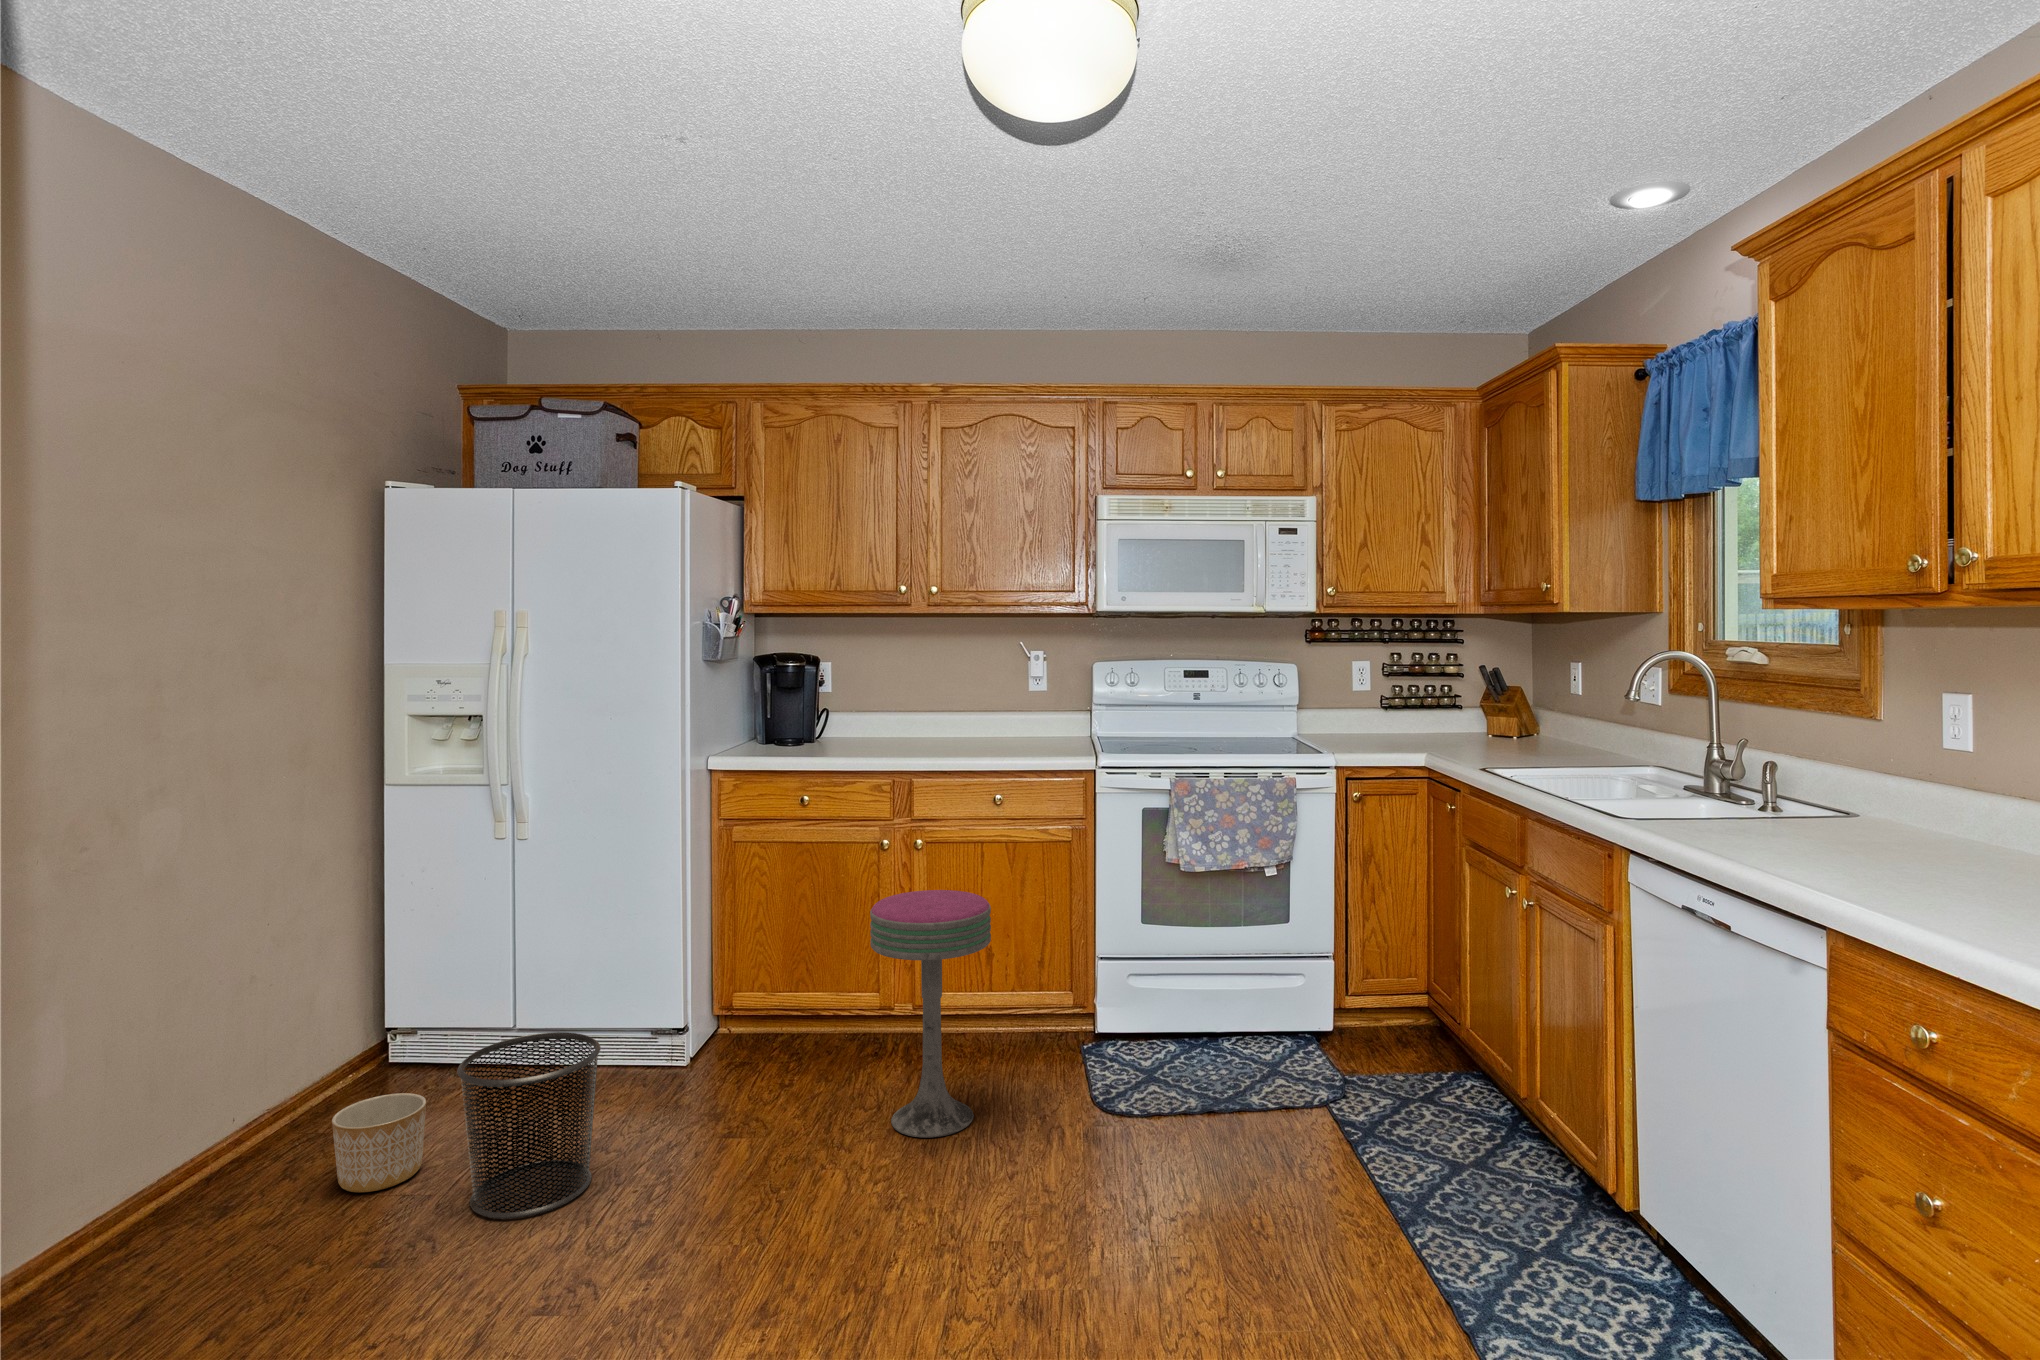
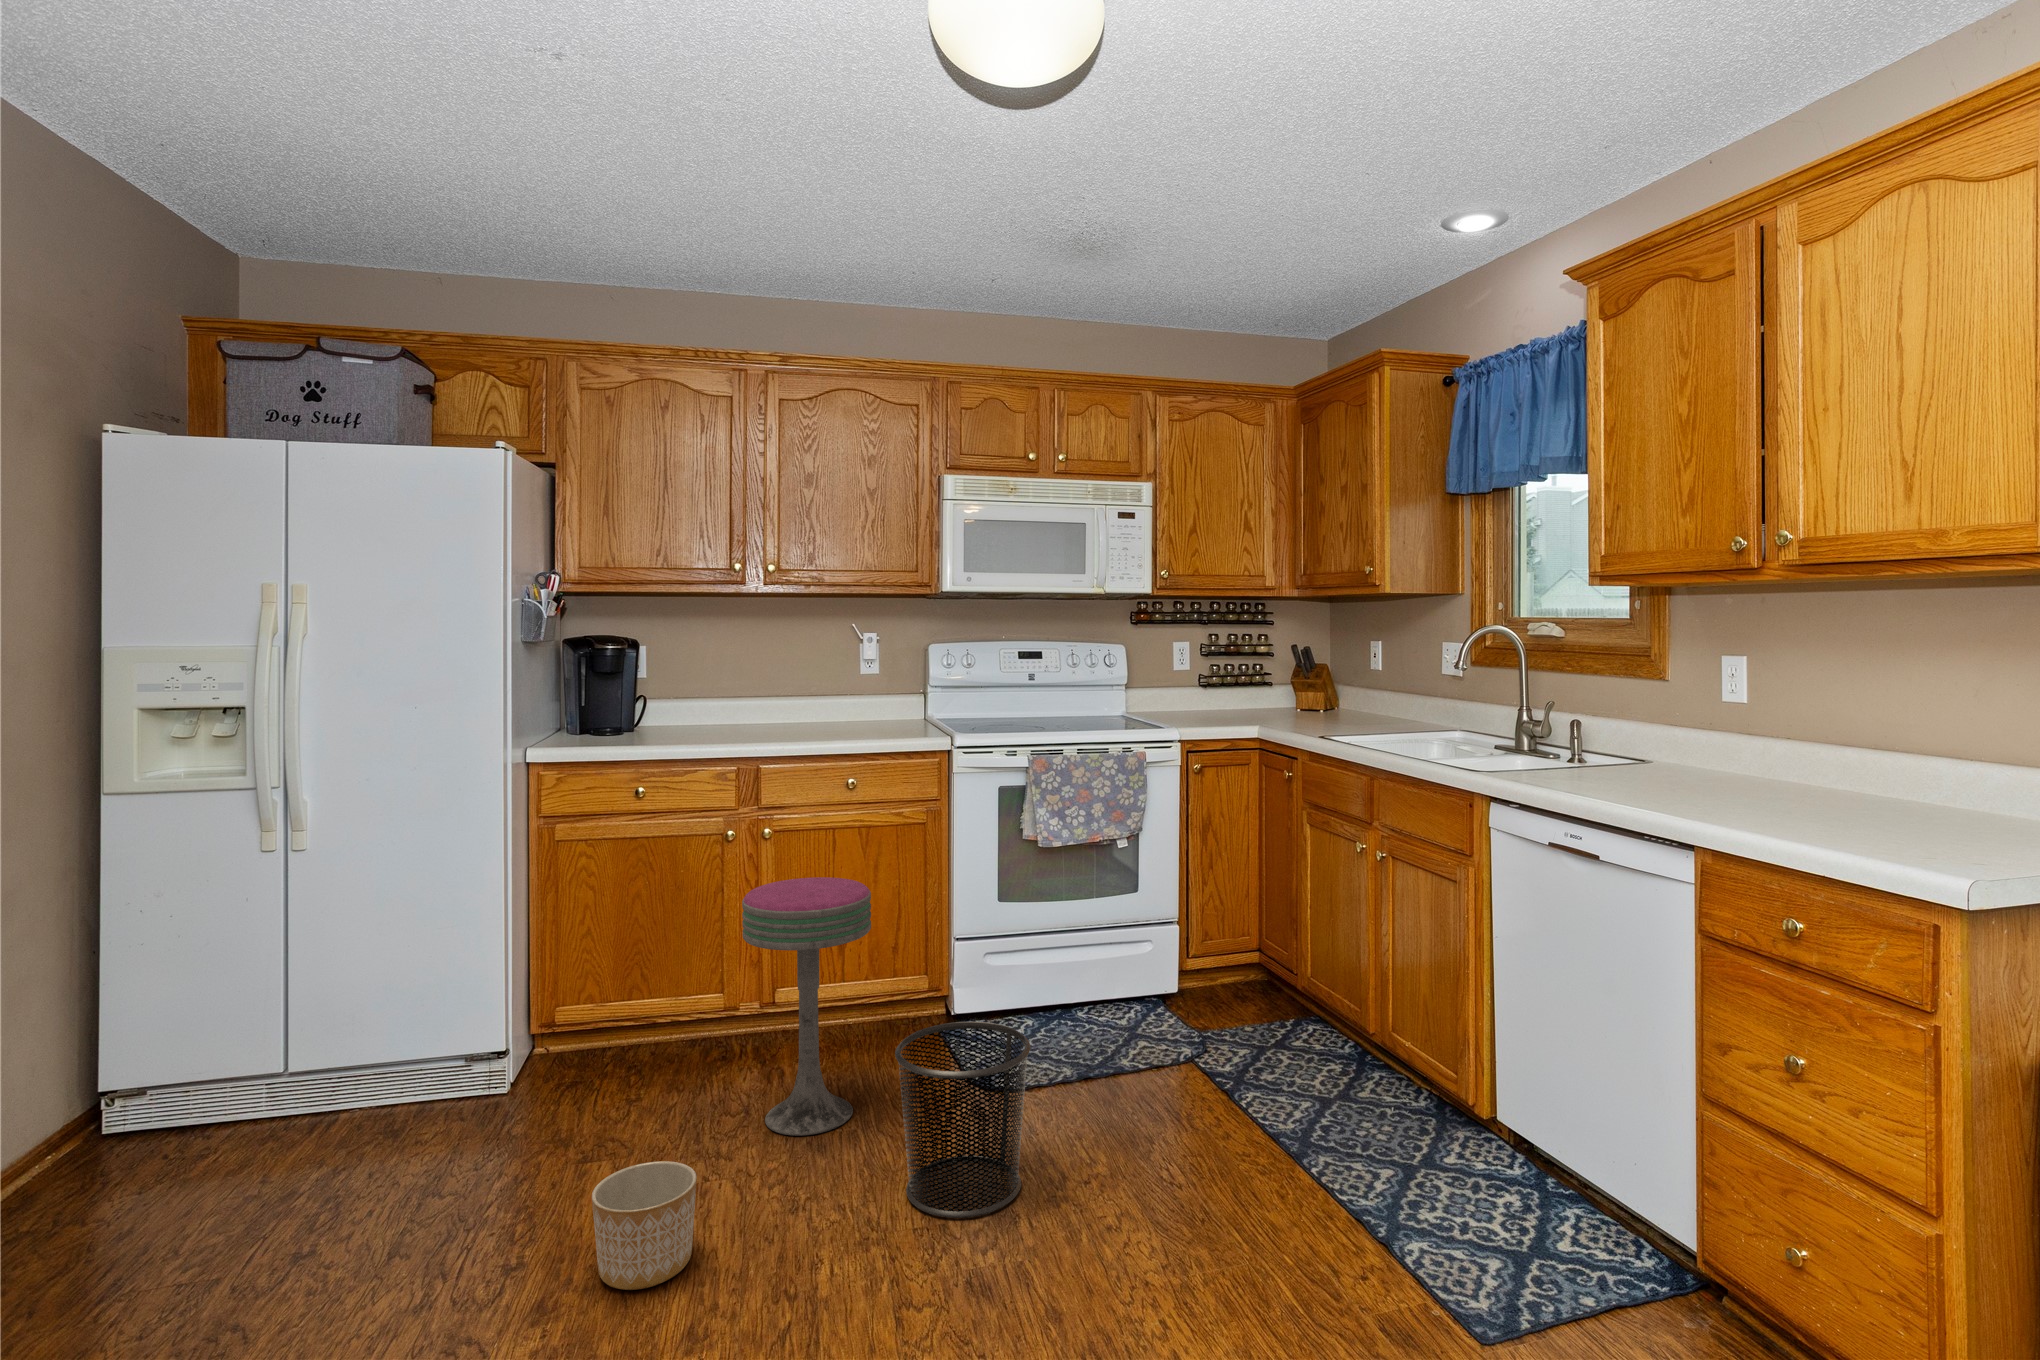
waste bin: present [457,1032,601,1219] -> present [895,1022,1030,1218]
planter: present [332,1093,426,1192] -> present [592,1161,697,1290]

